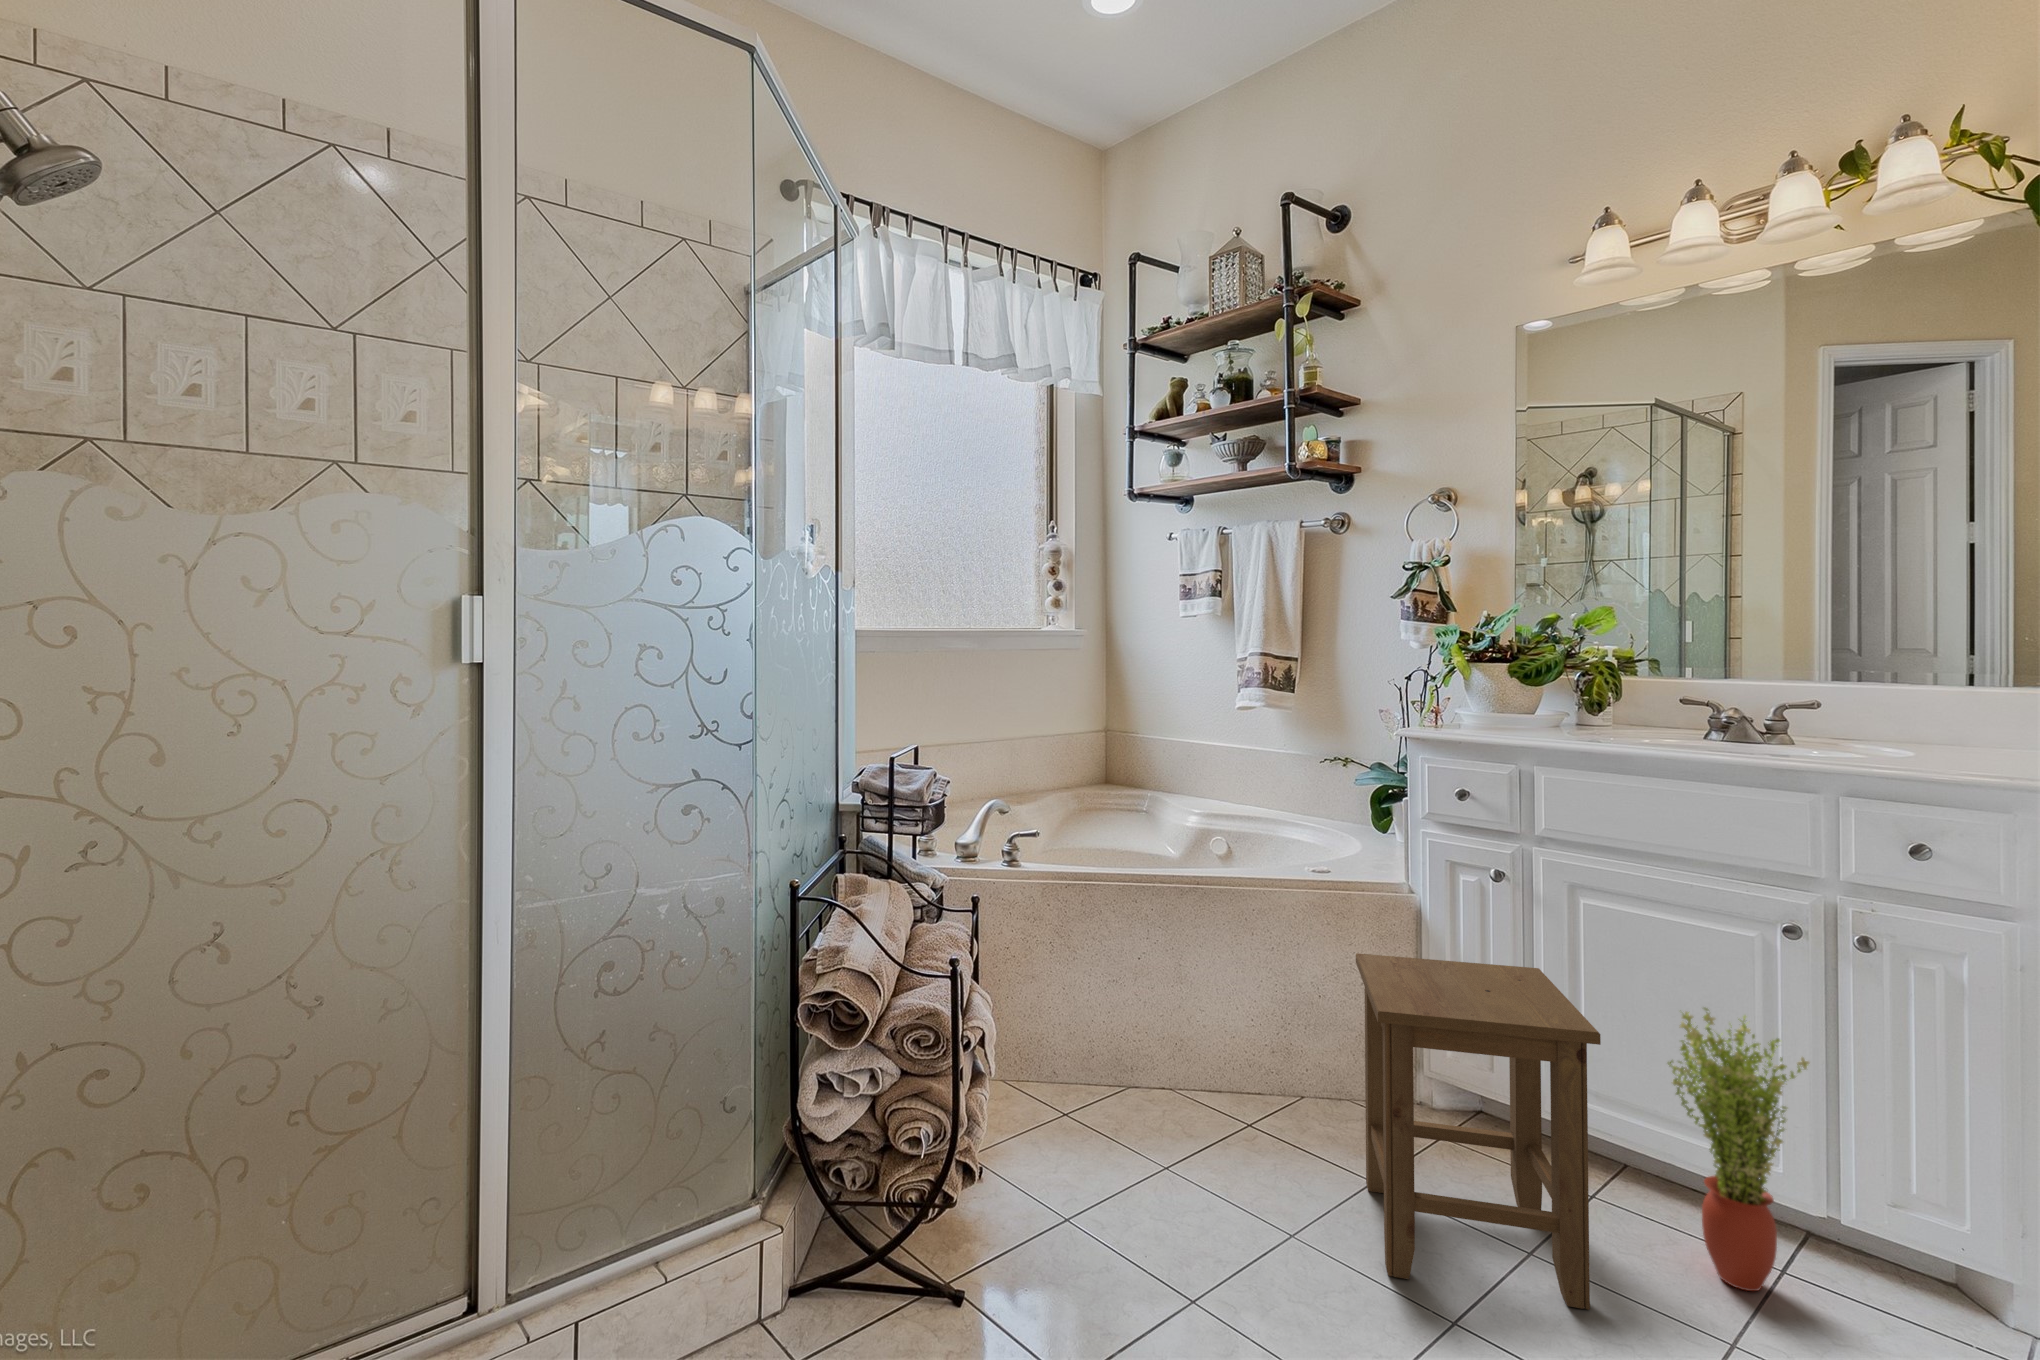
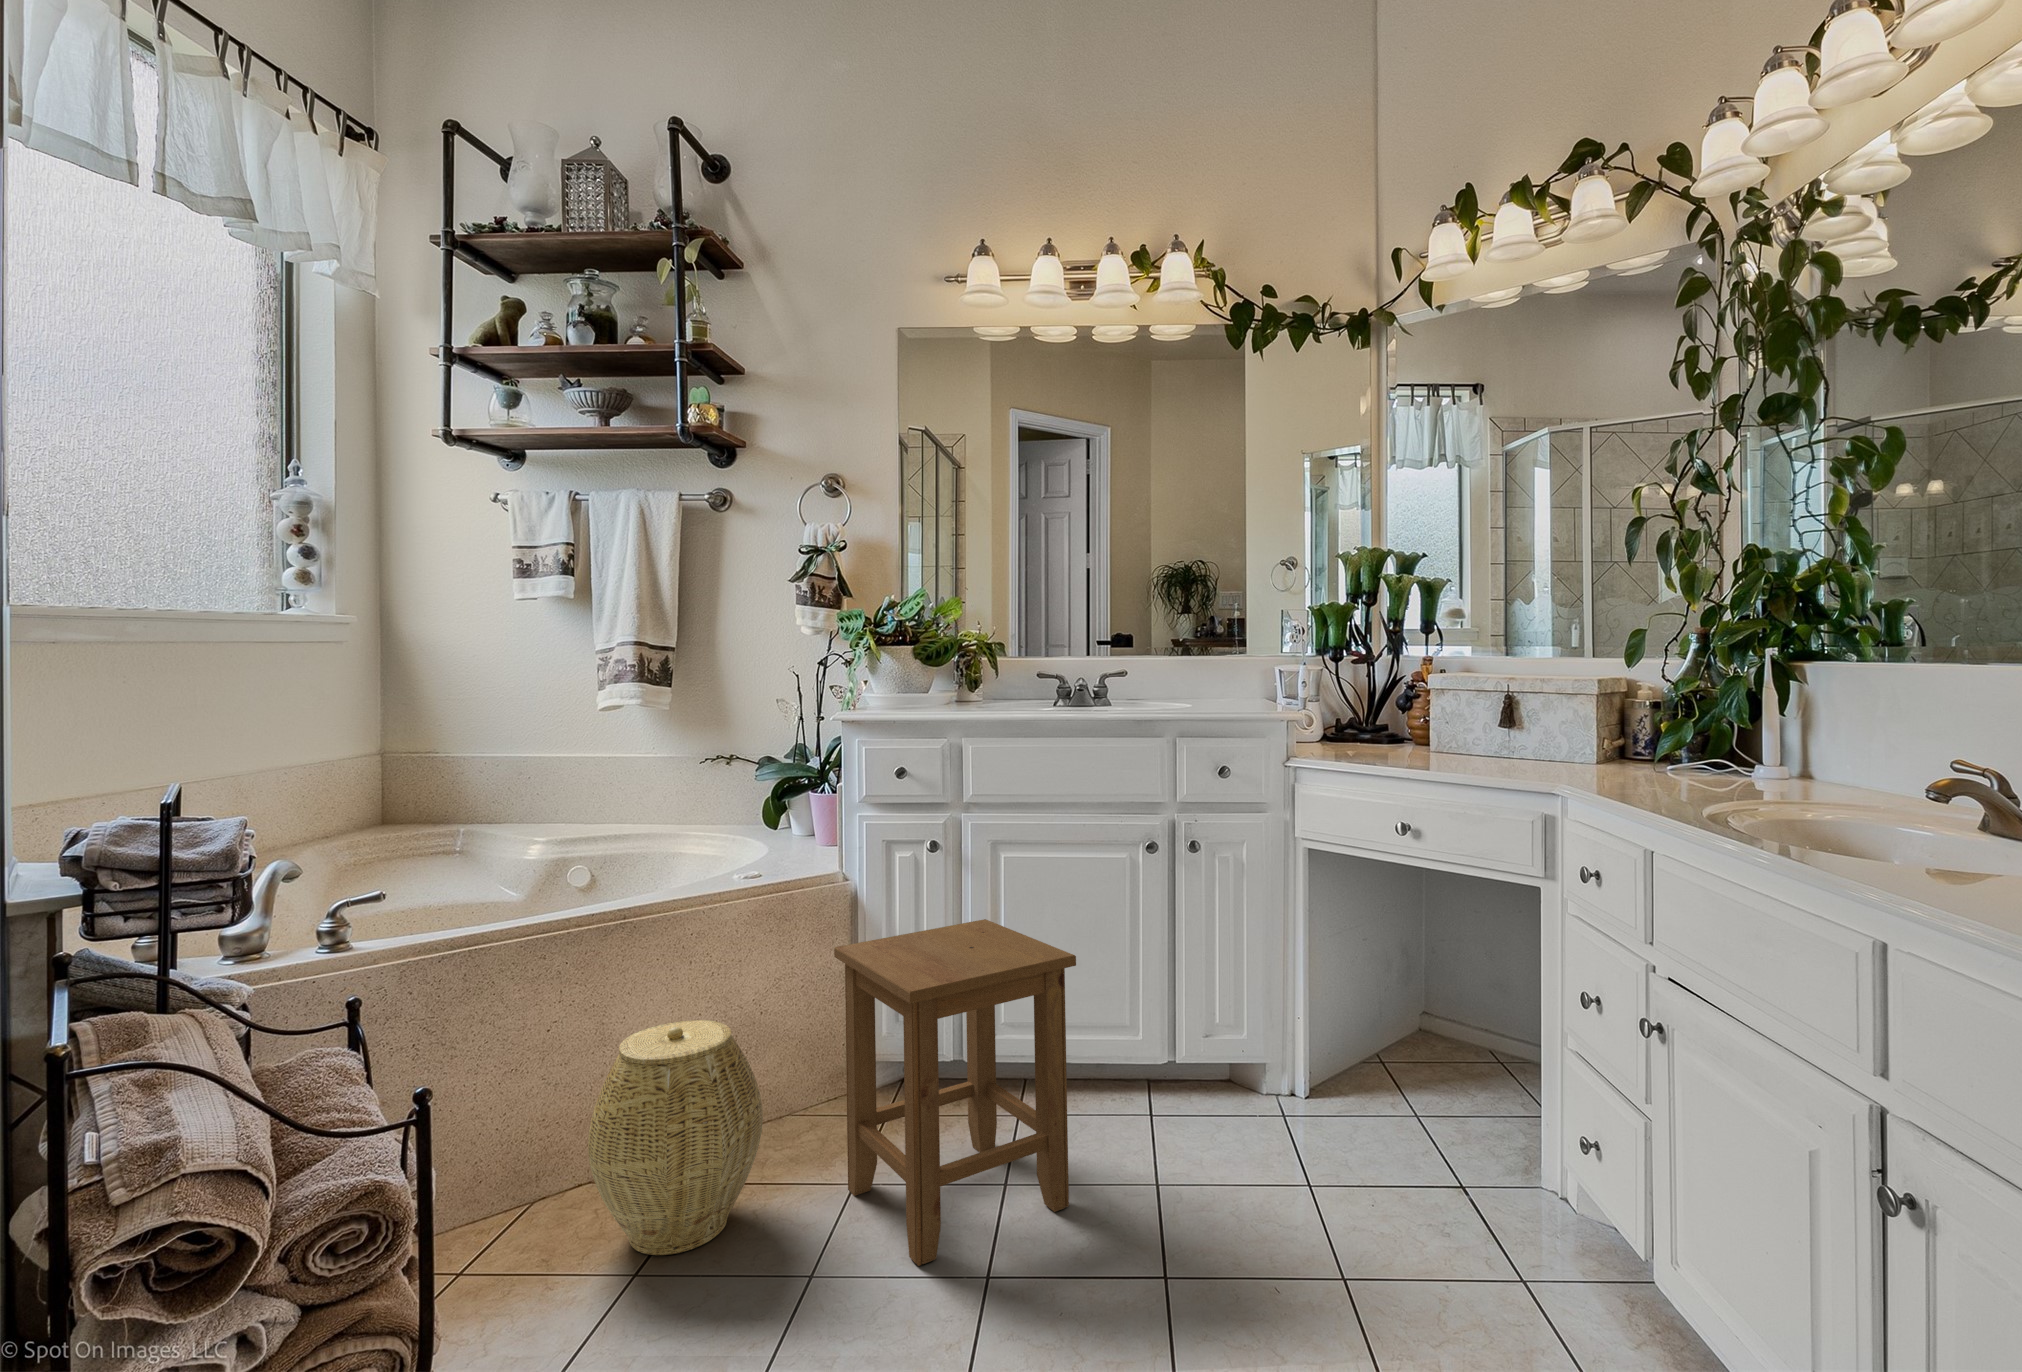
woven basket: none [1148,978,1285,1168] -> present [588,1020,763,1255]
potted plant: present [1668,1008,1809,1291] -> none [1094,915,1173,1138]

